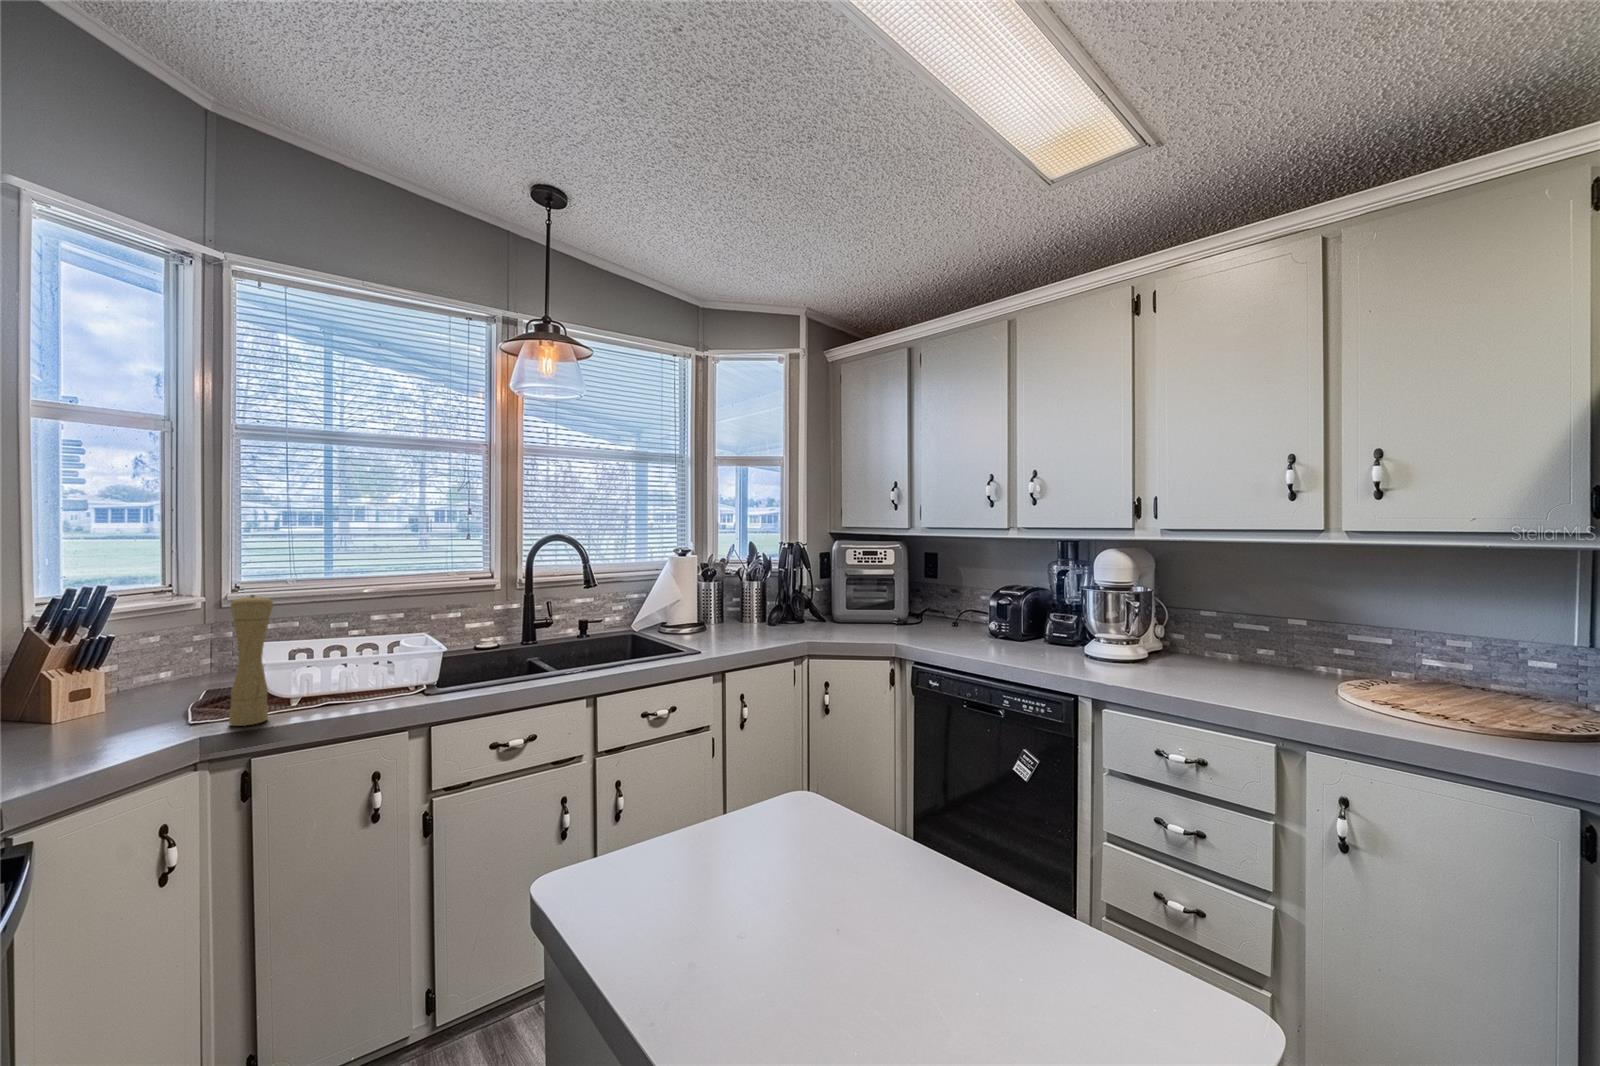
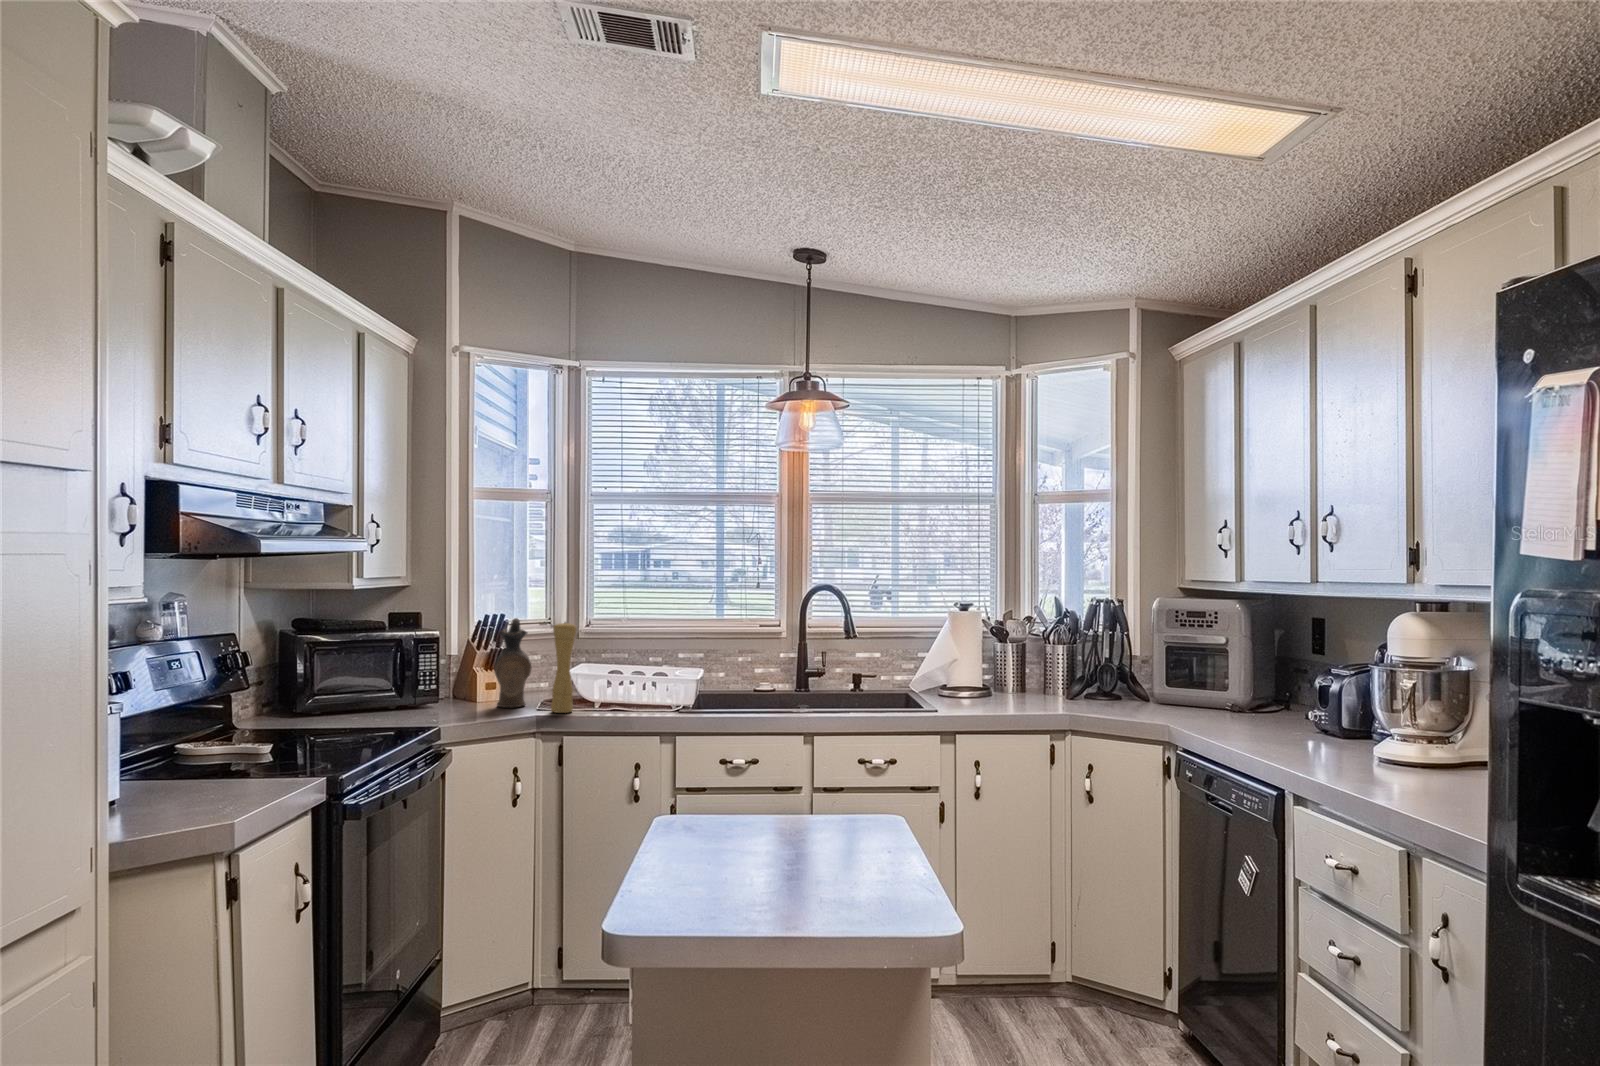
ceramic pitcher: none [100,593,178,732] -> present [494,618,531,707]

